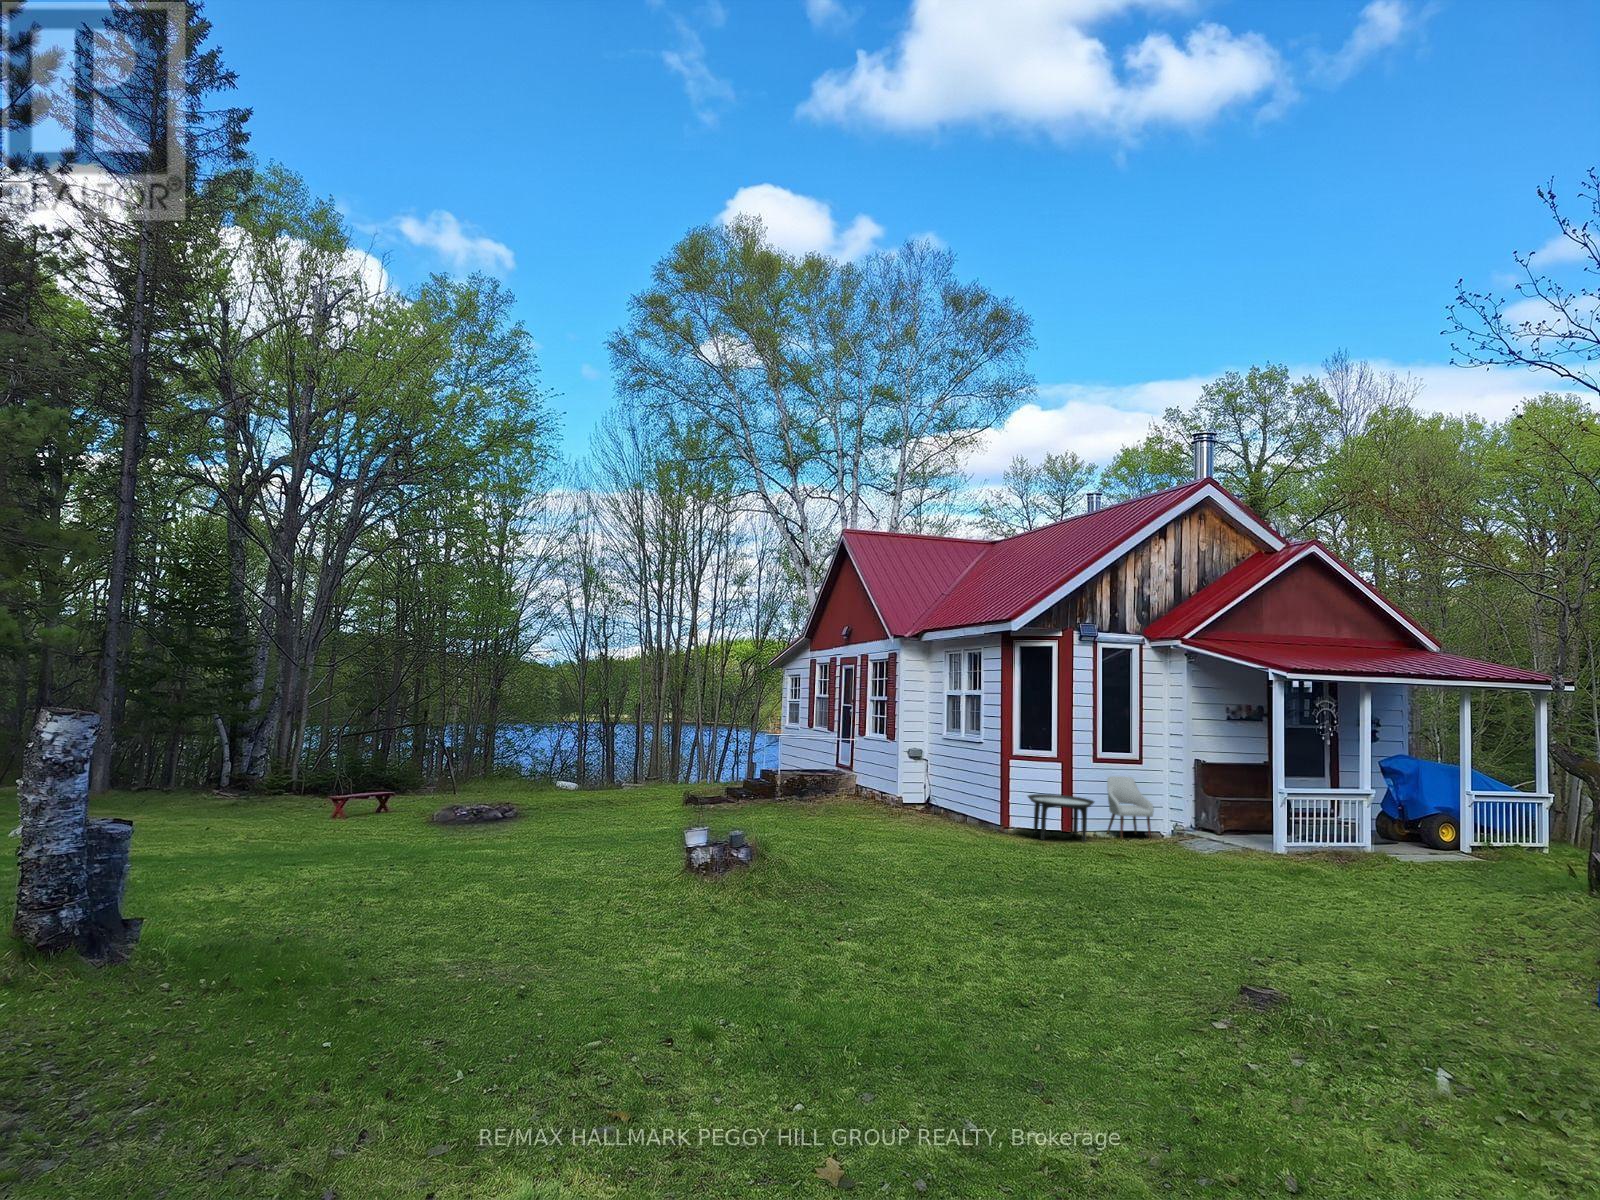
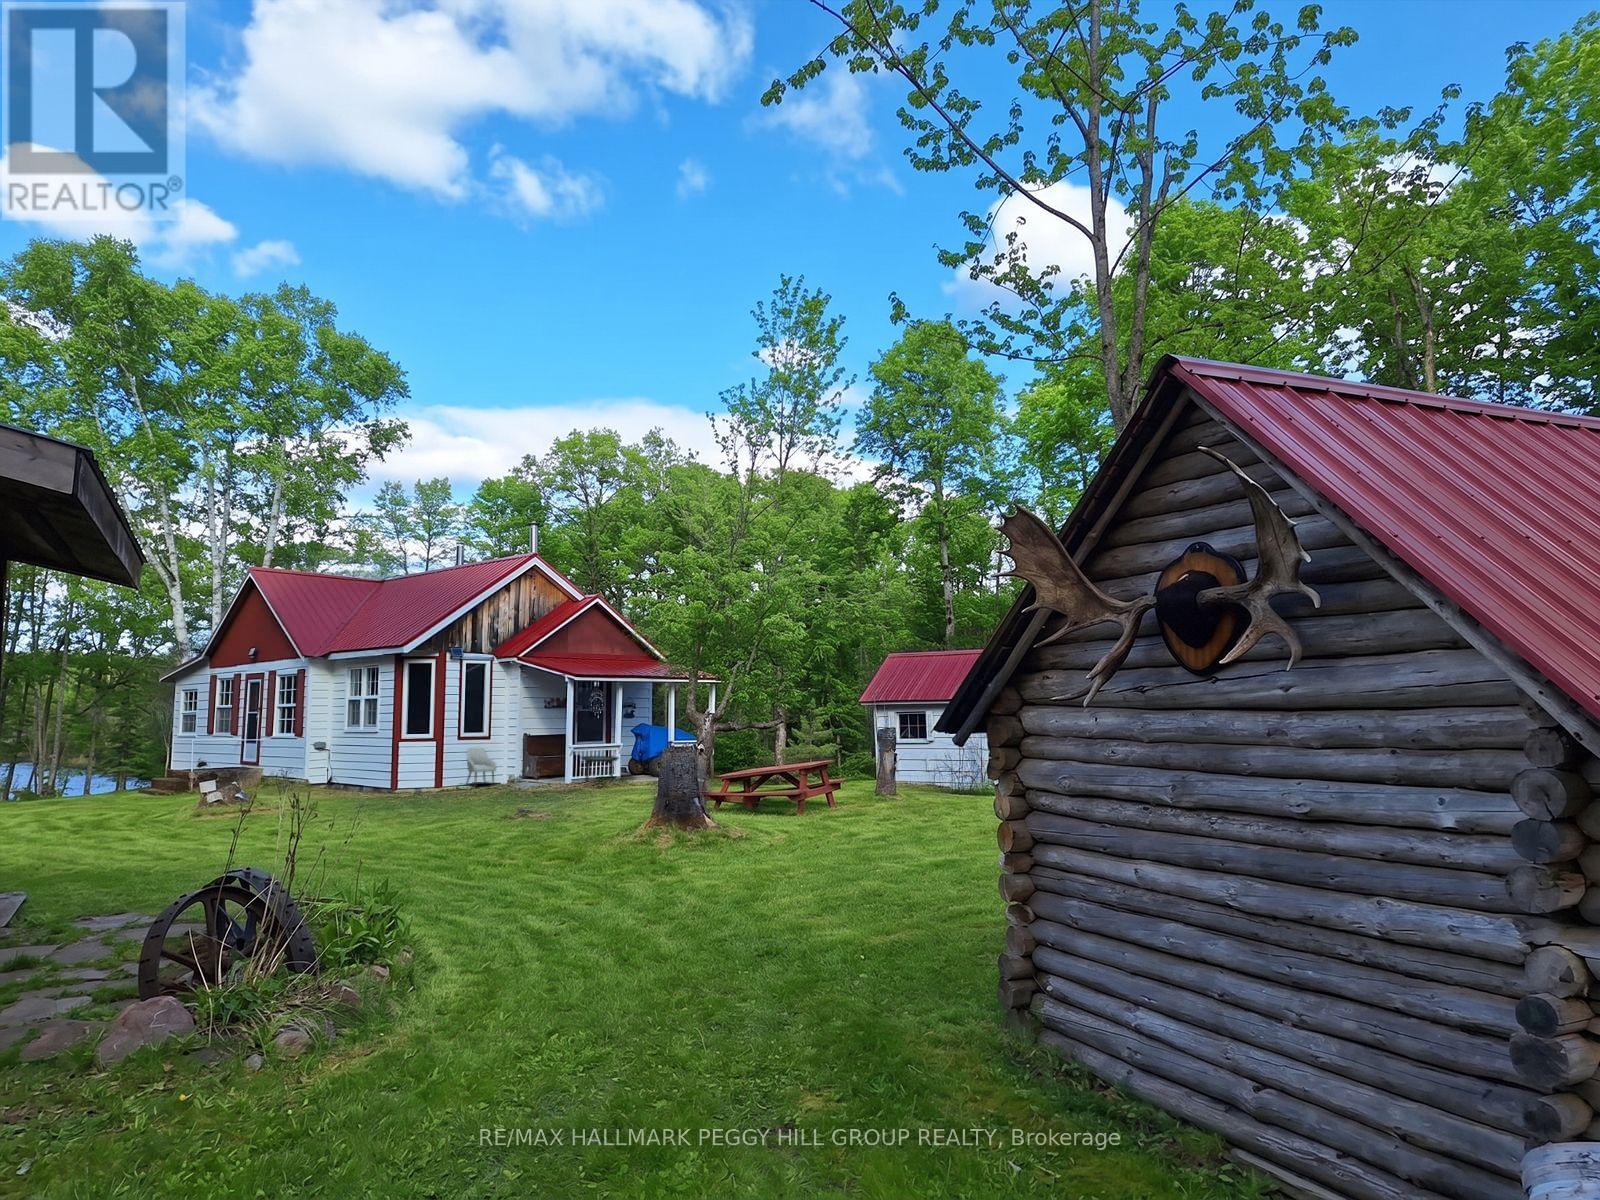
round table: present [1028,794,1094,843] -> present [581,756,618,781]

